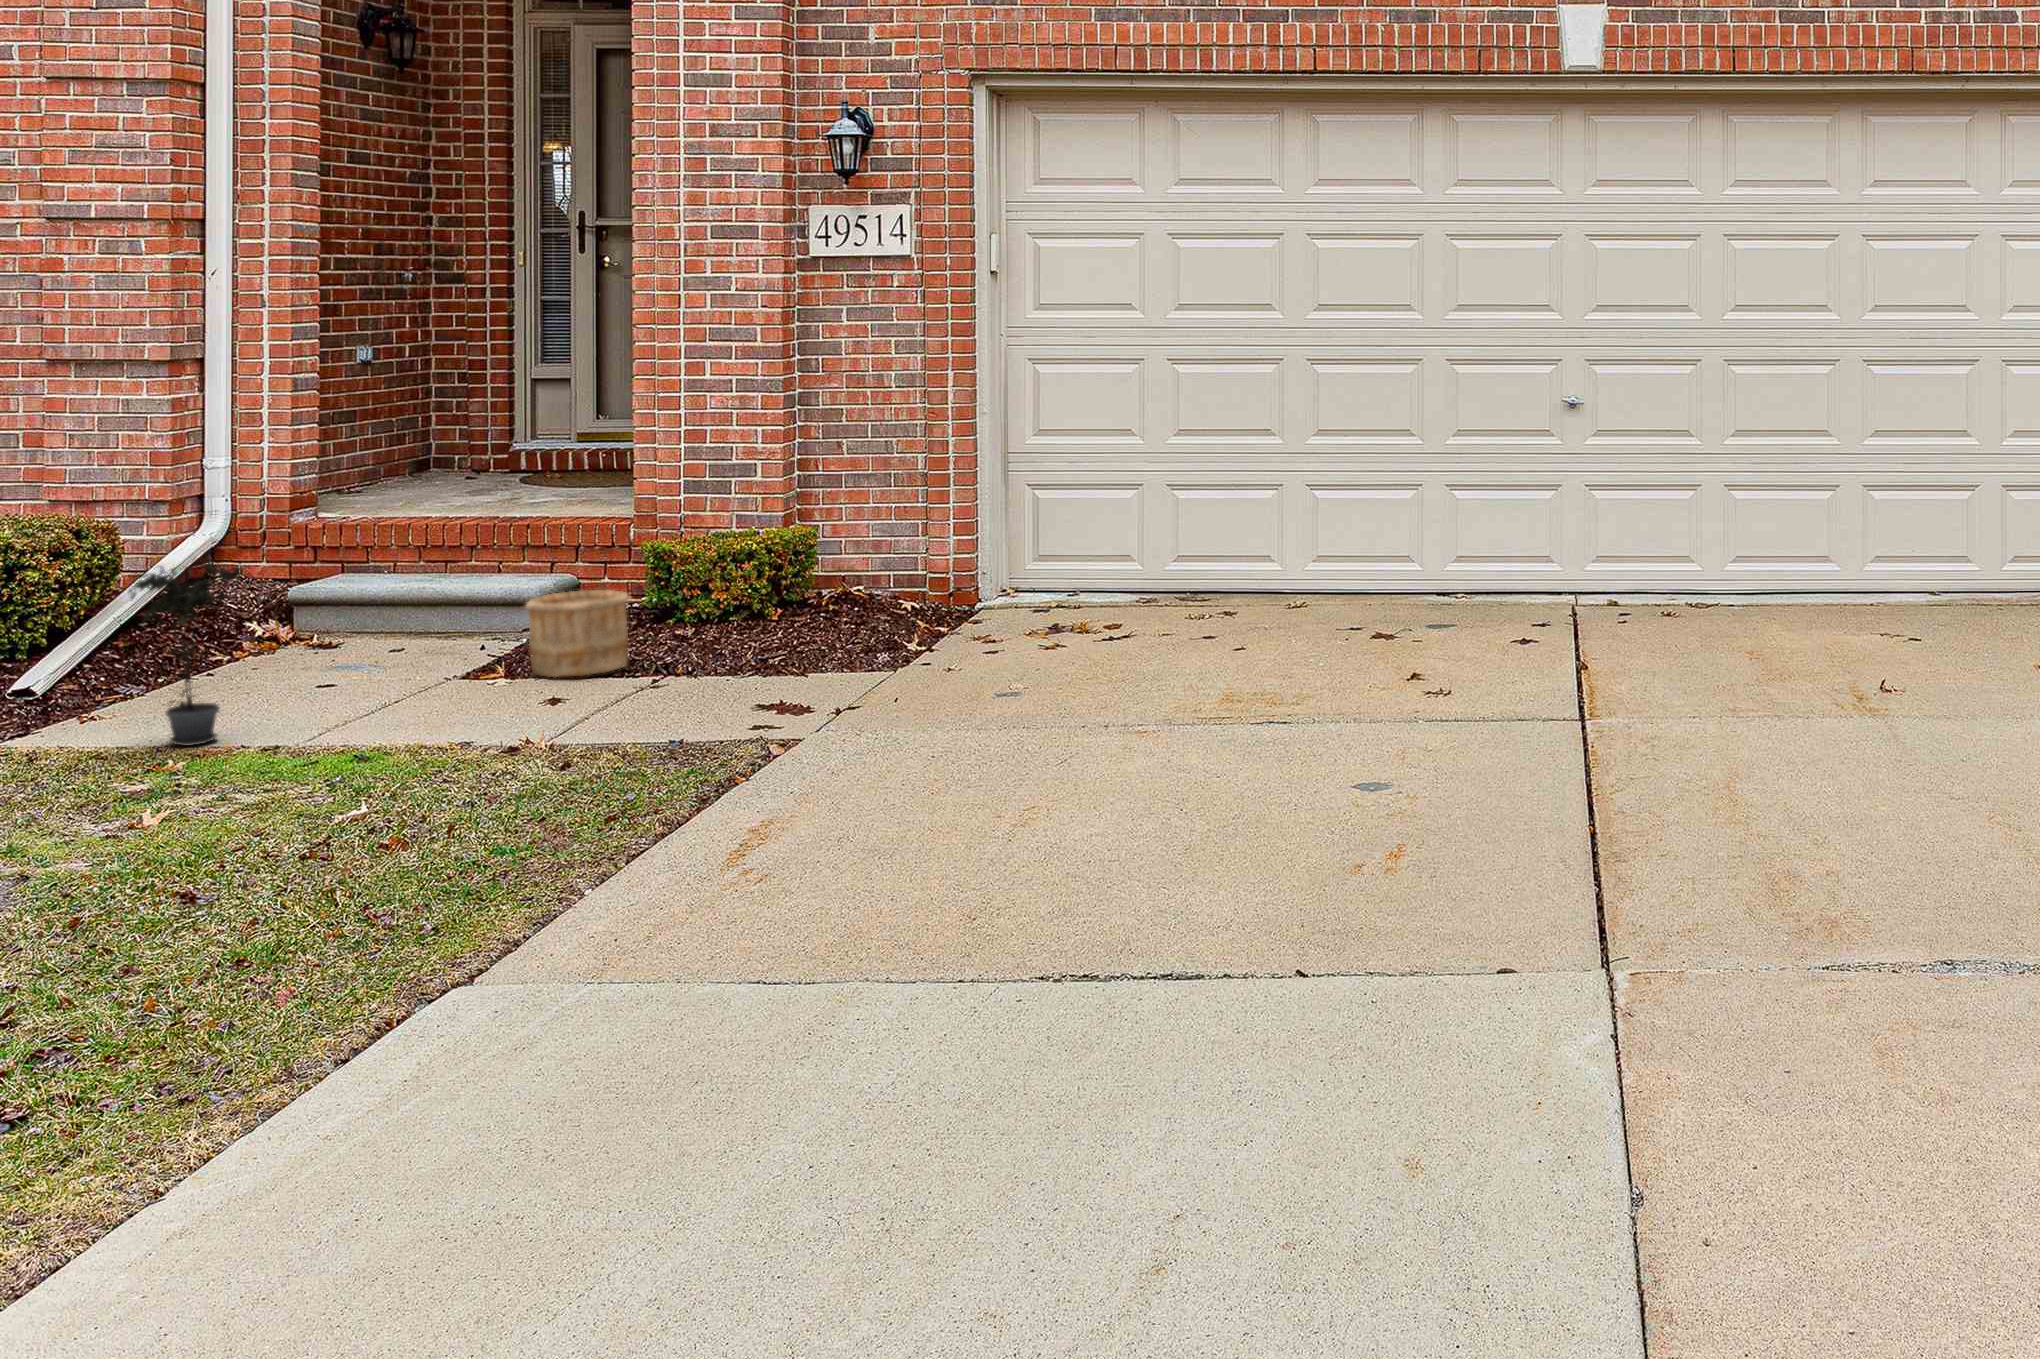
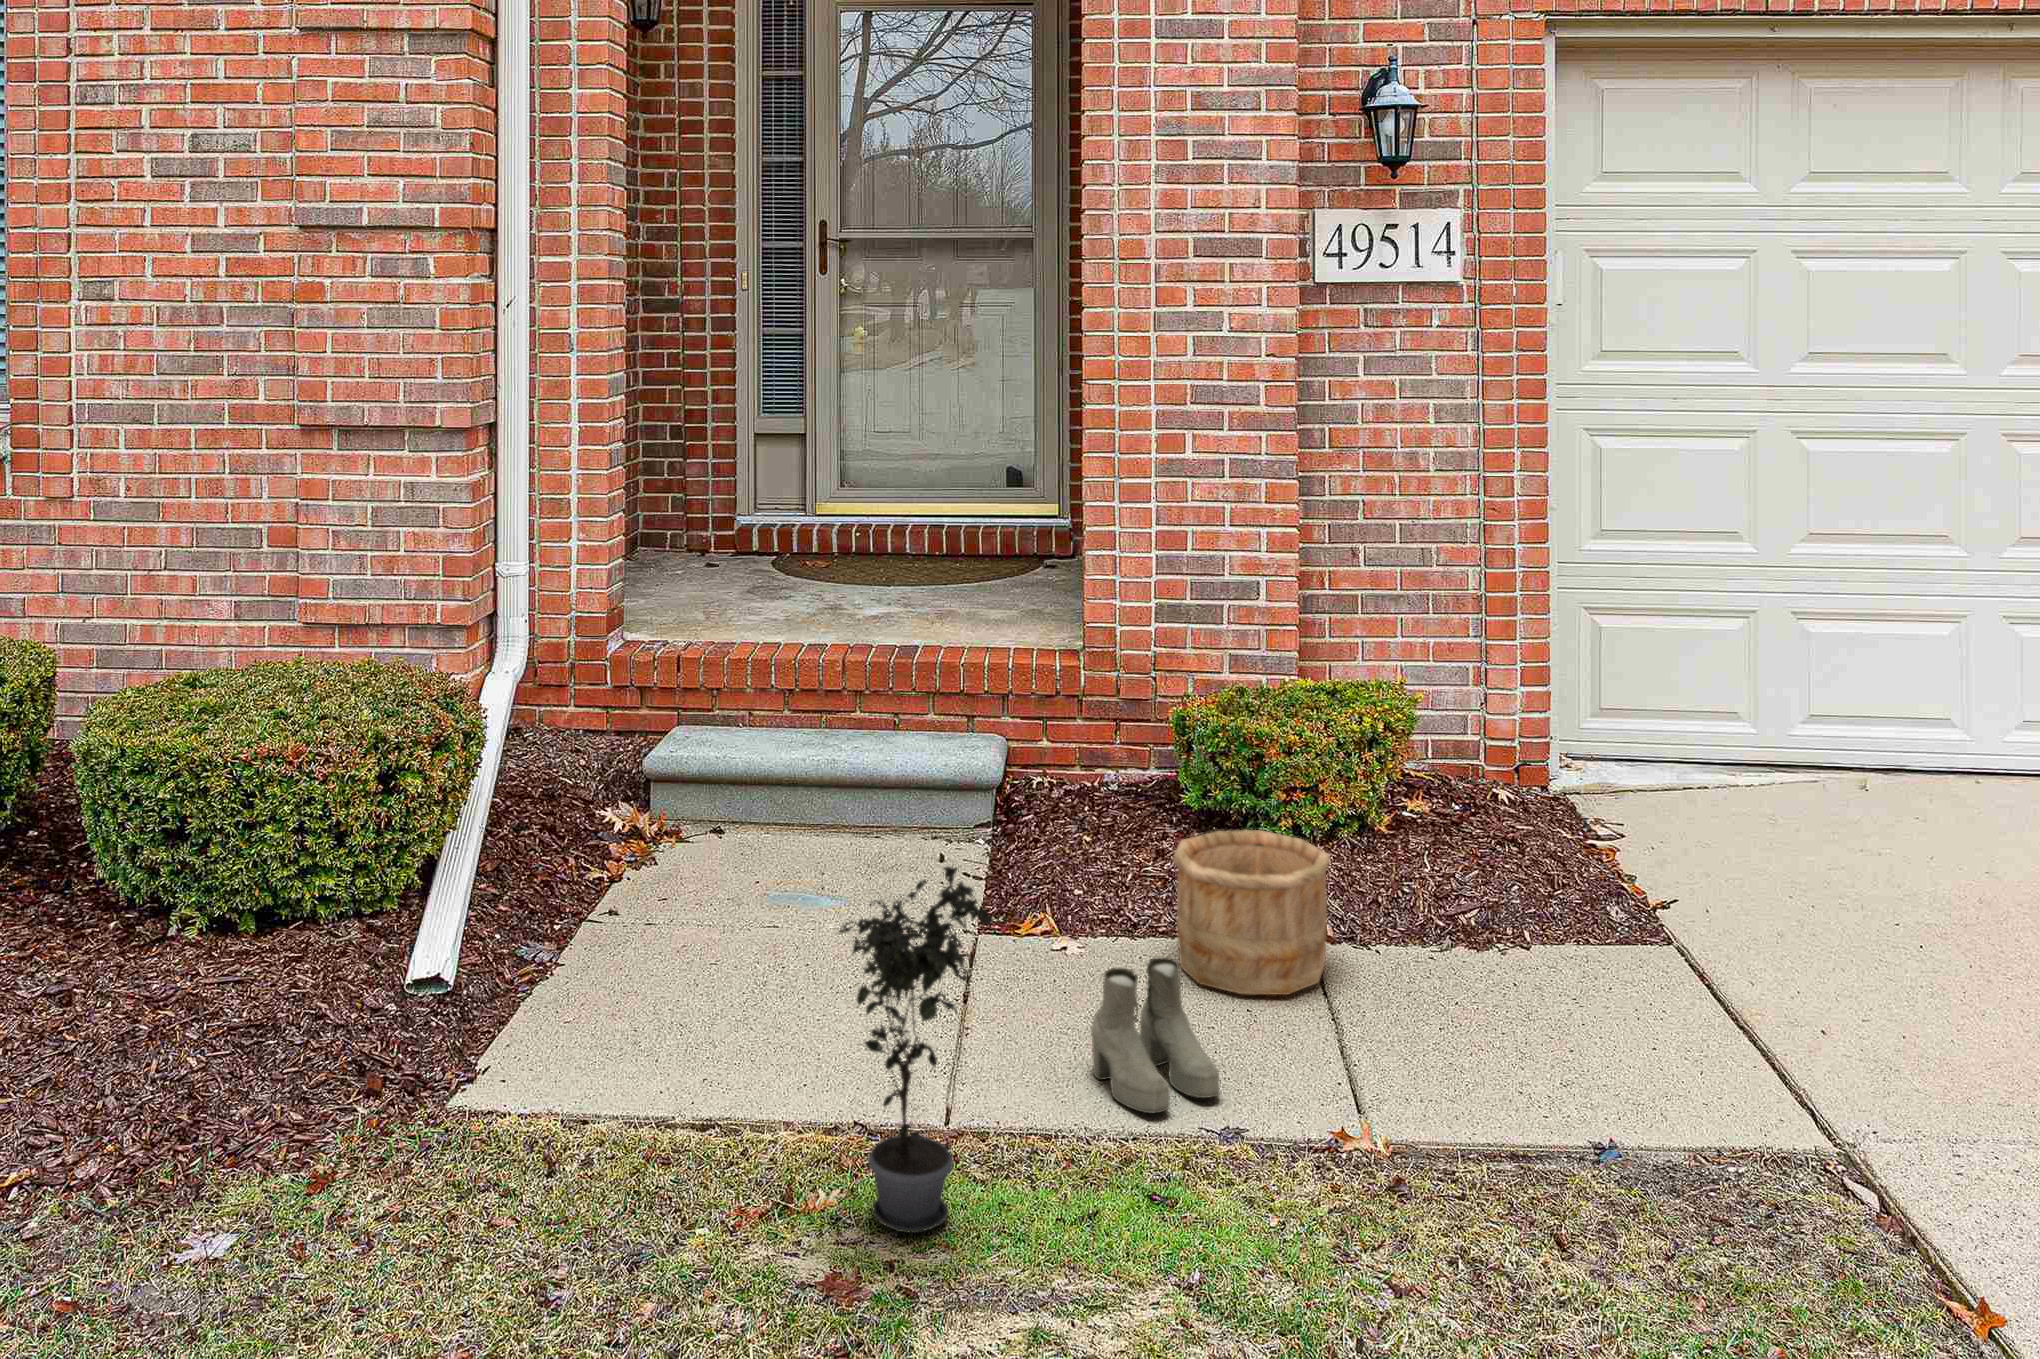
boots: none [390,637,460,712] -> present [1091,957,1220,1113]

